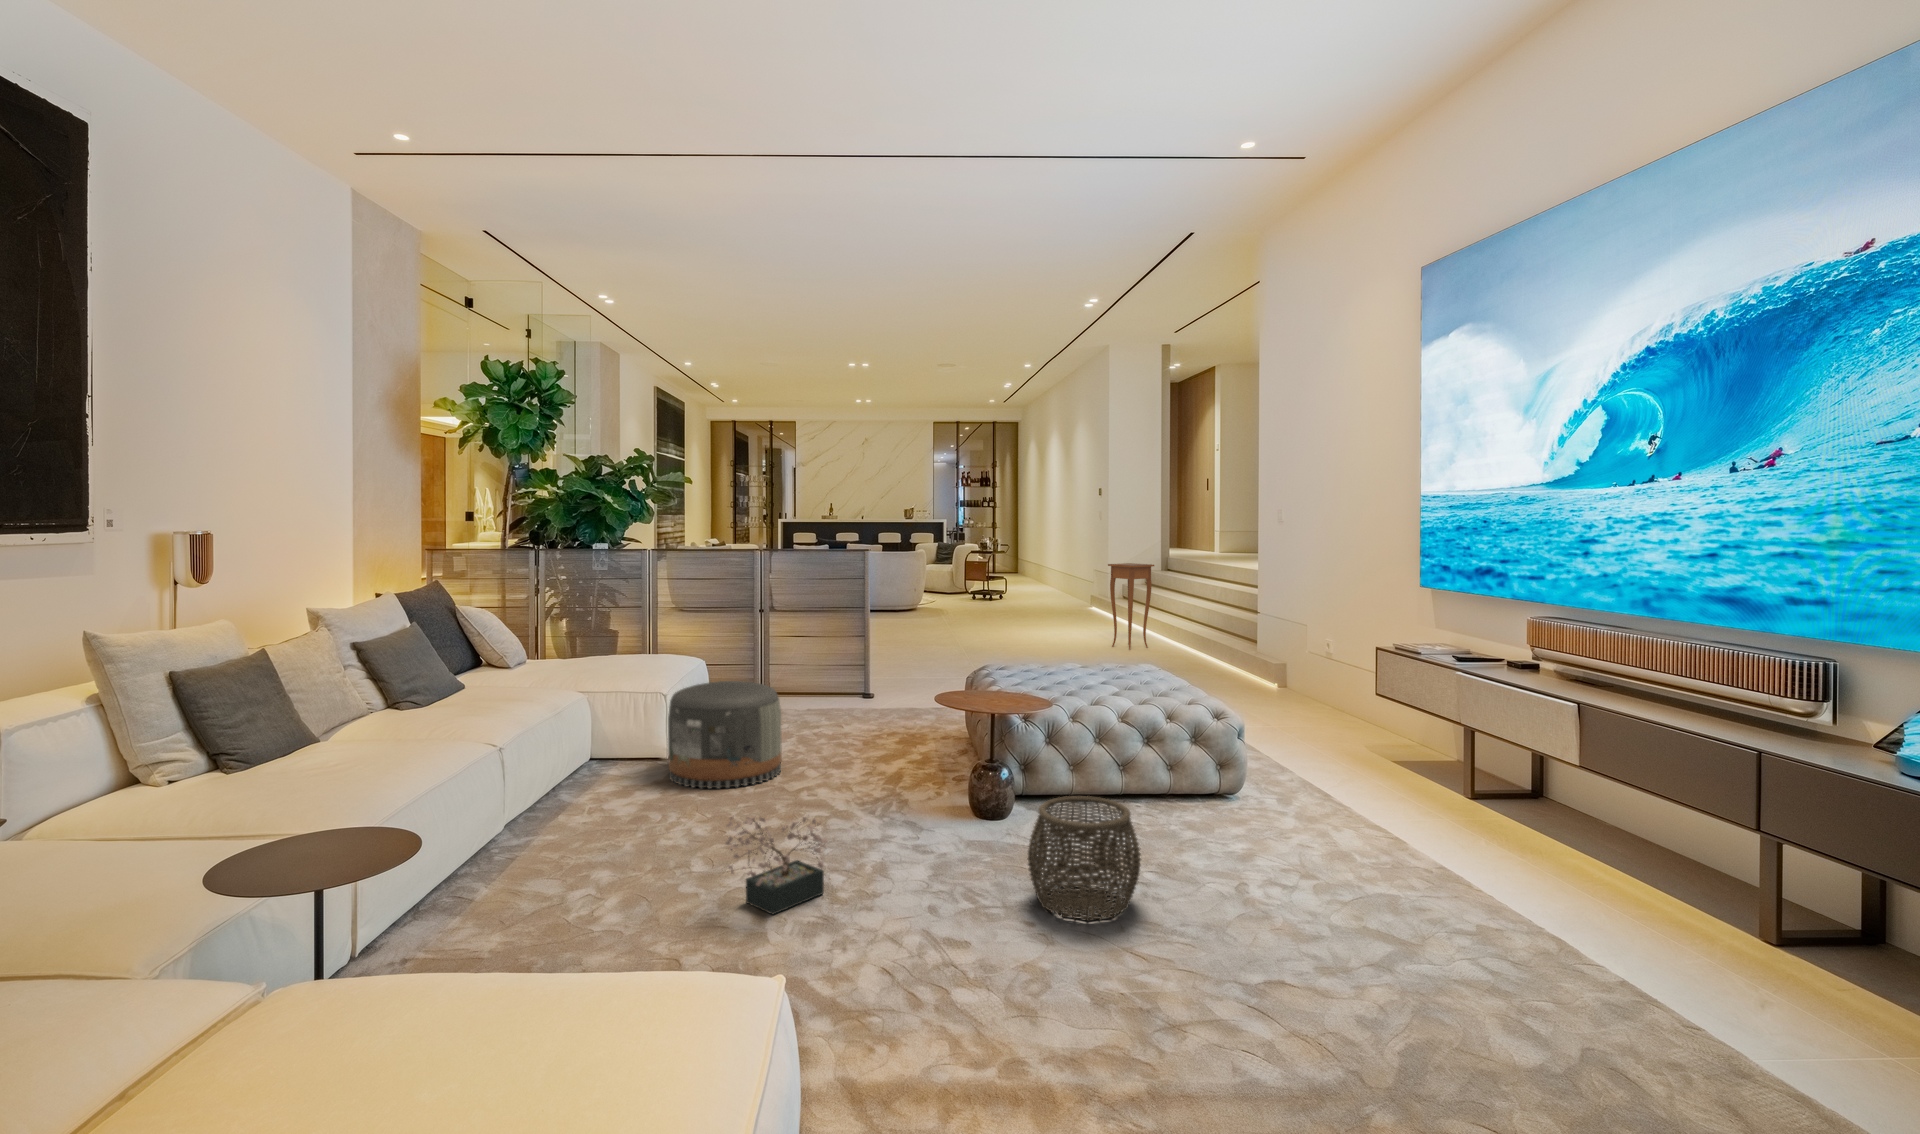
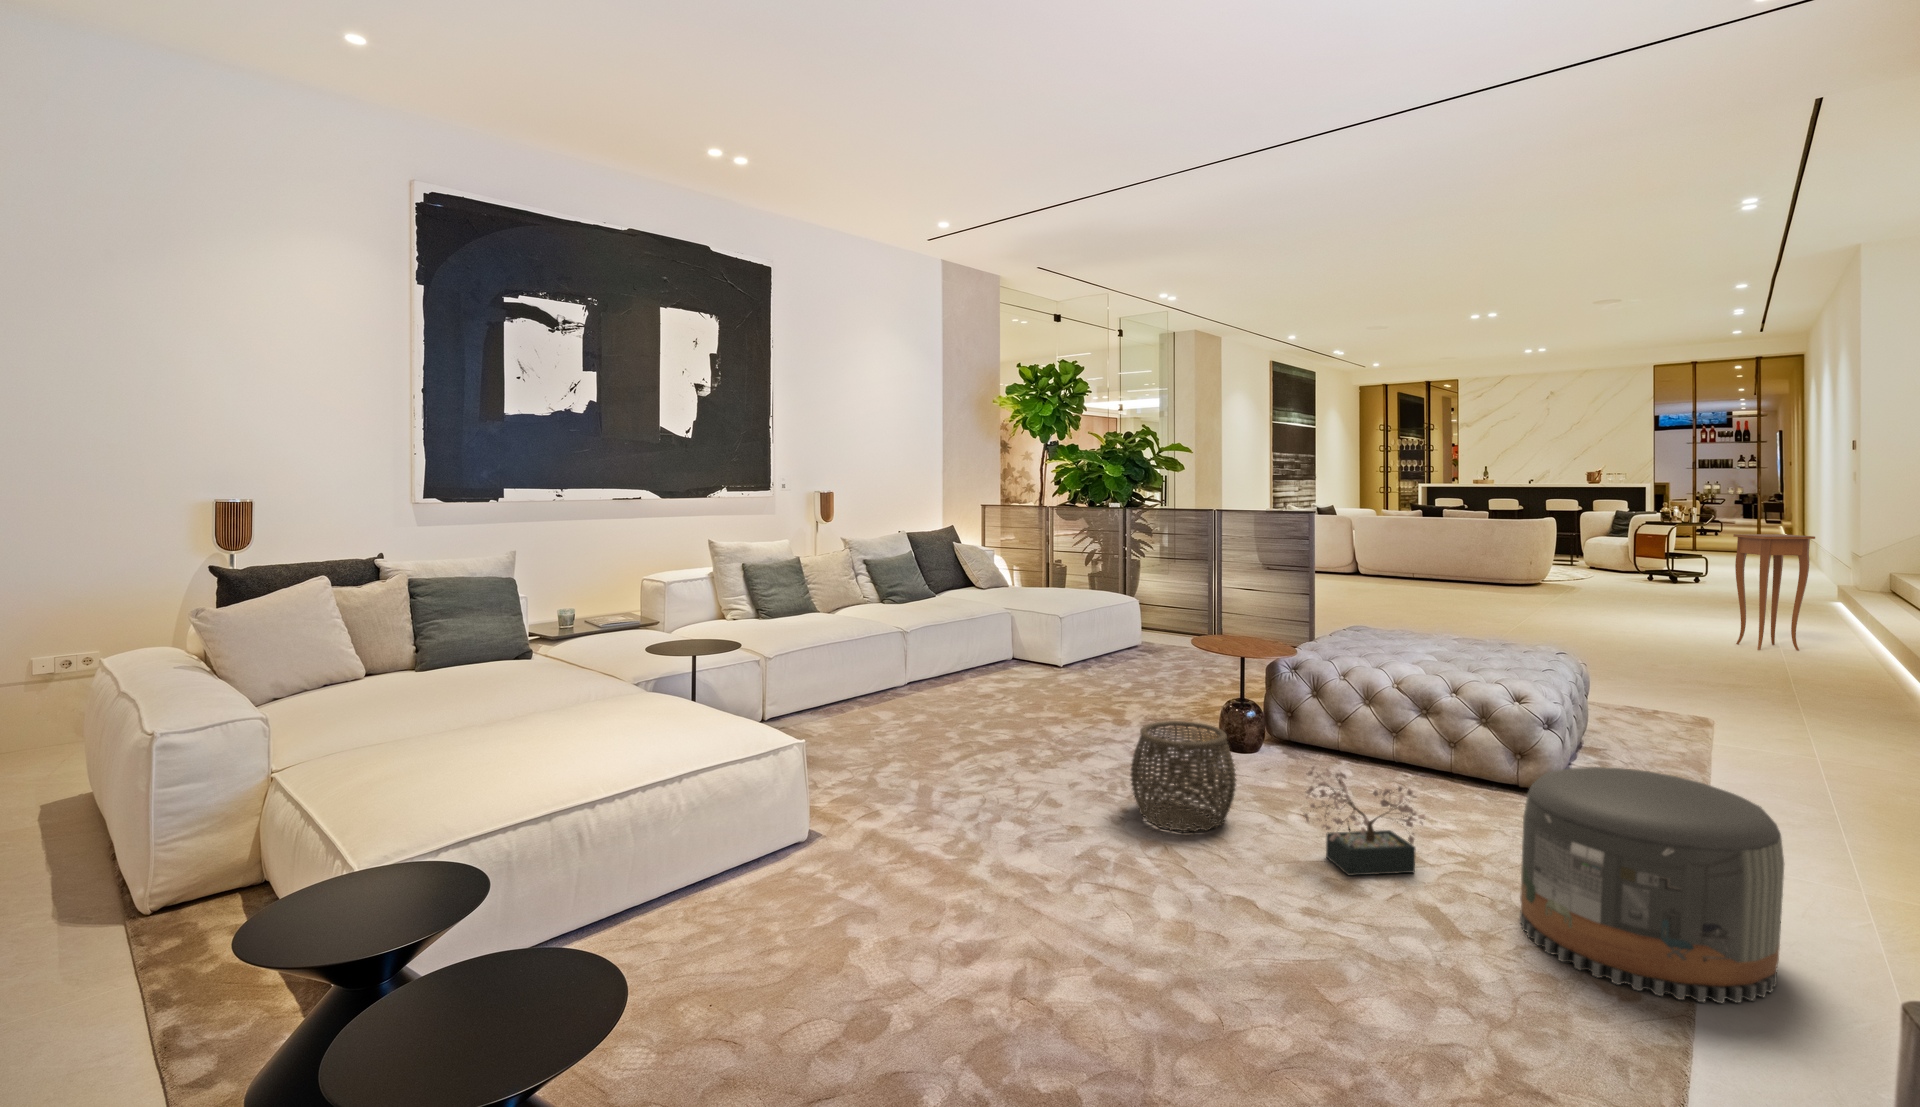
pouf: present [668,681,782,789] -> present [1520,767,1784,1003]
decorative plant: present [726,817,827,914] -> present [1304,767,1425,875]

